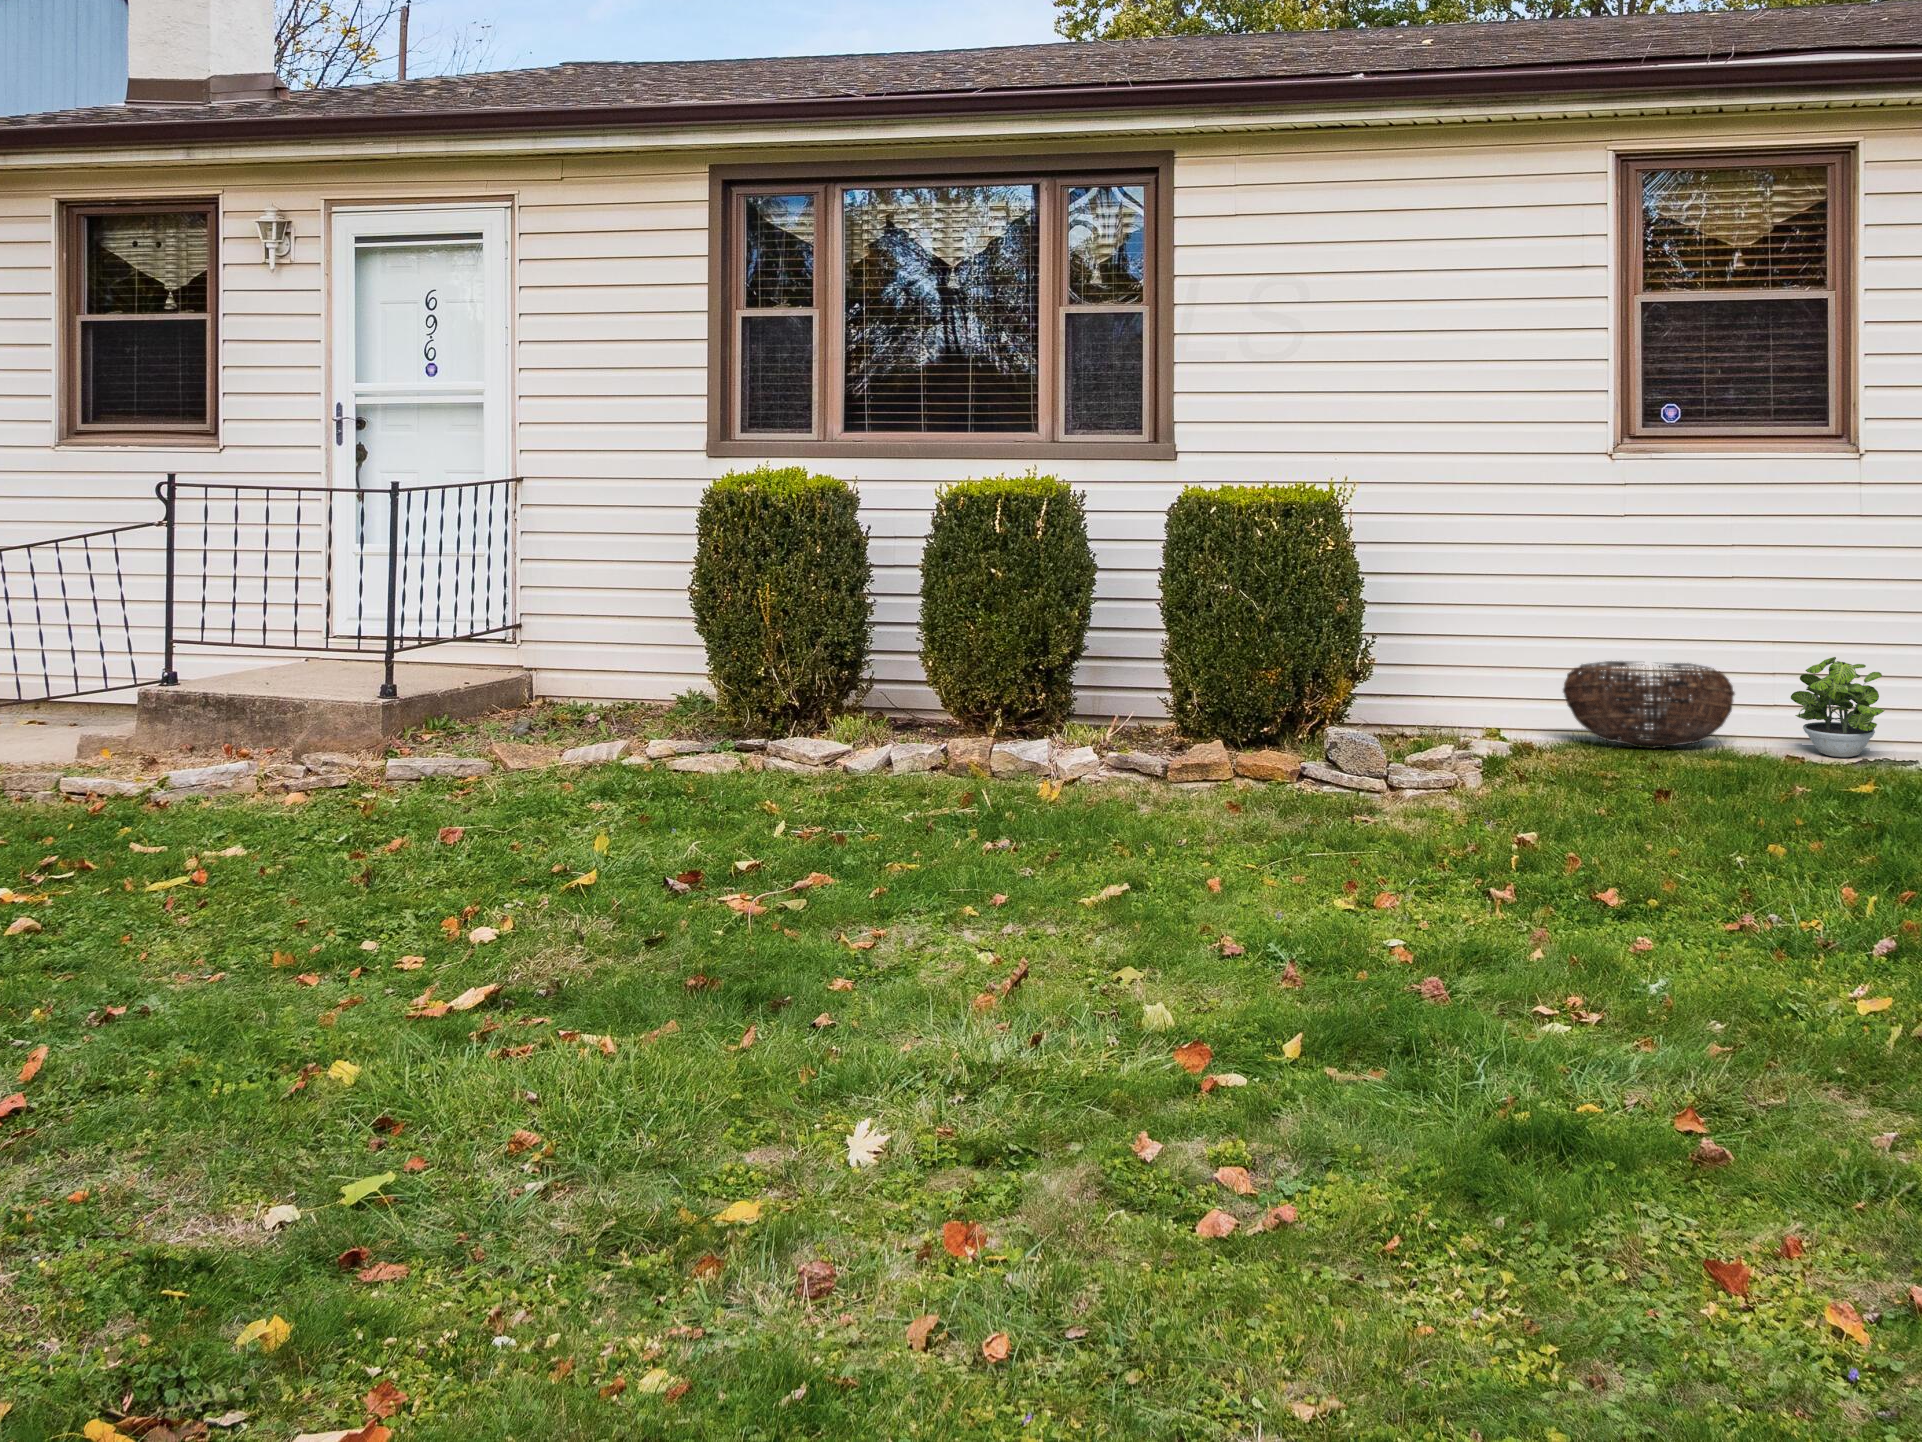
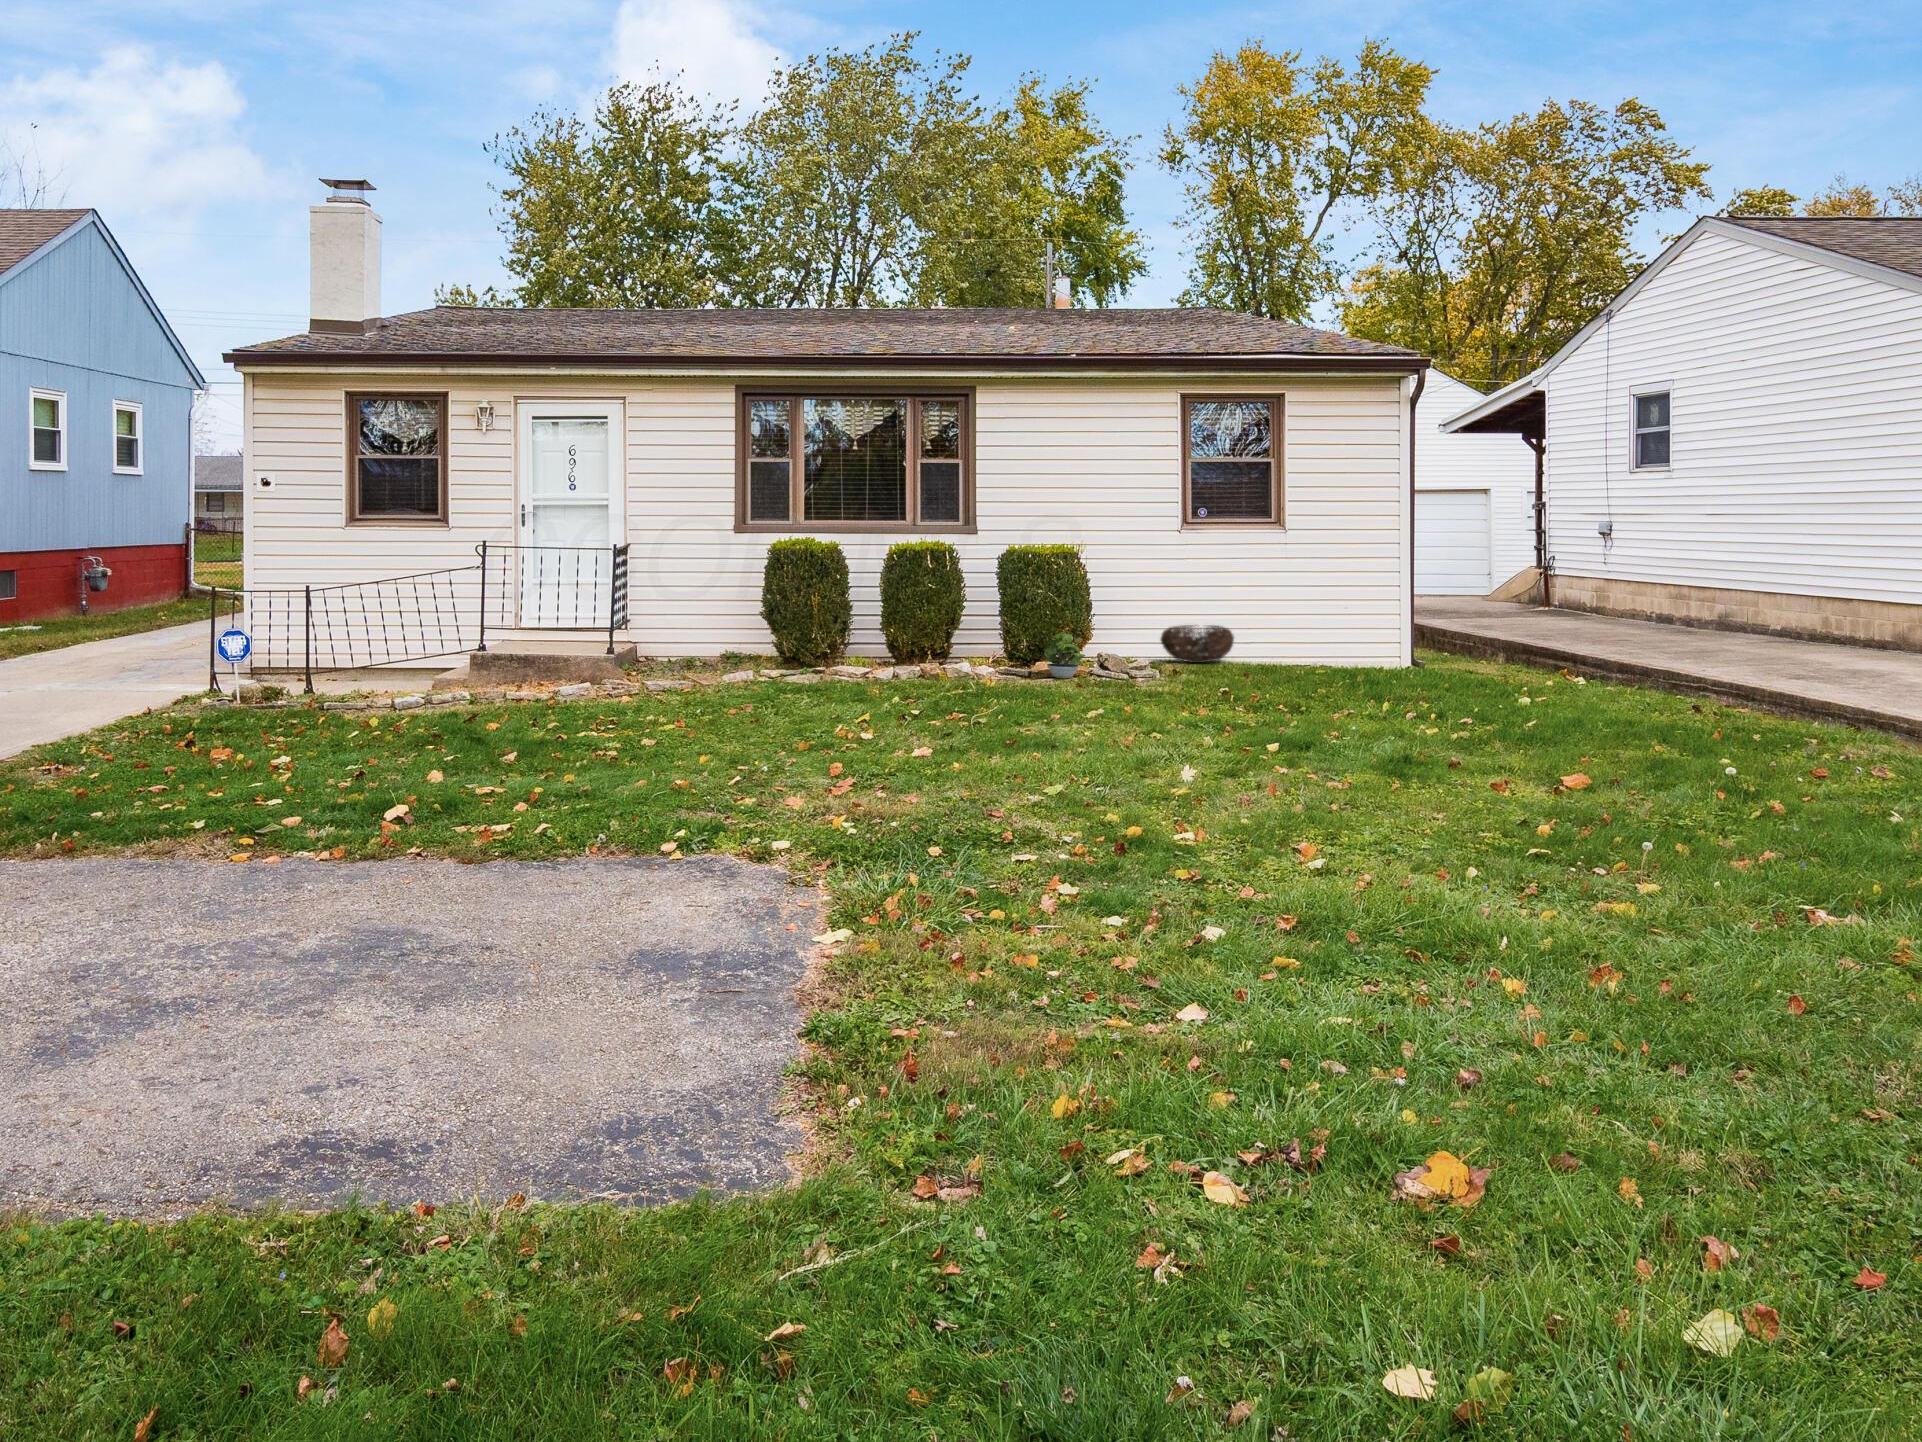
potted plant: present [1791,657,1884,758] -> present [1043,631,1085,679]

